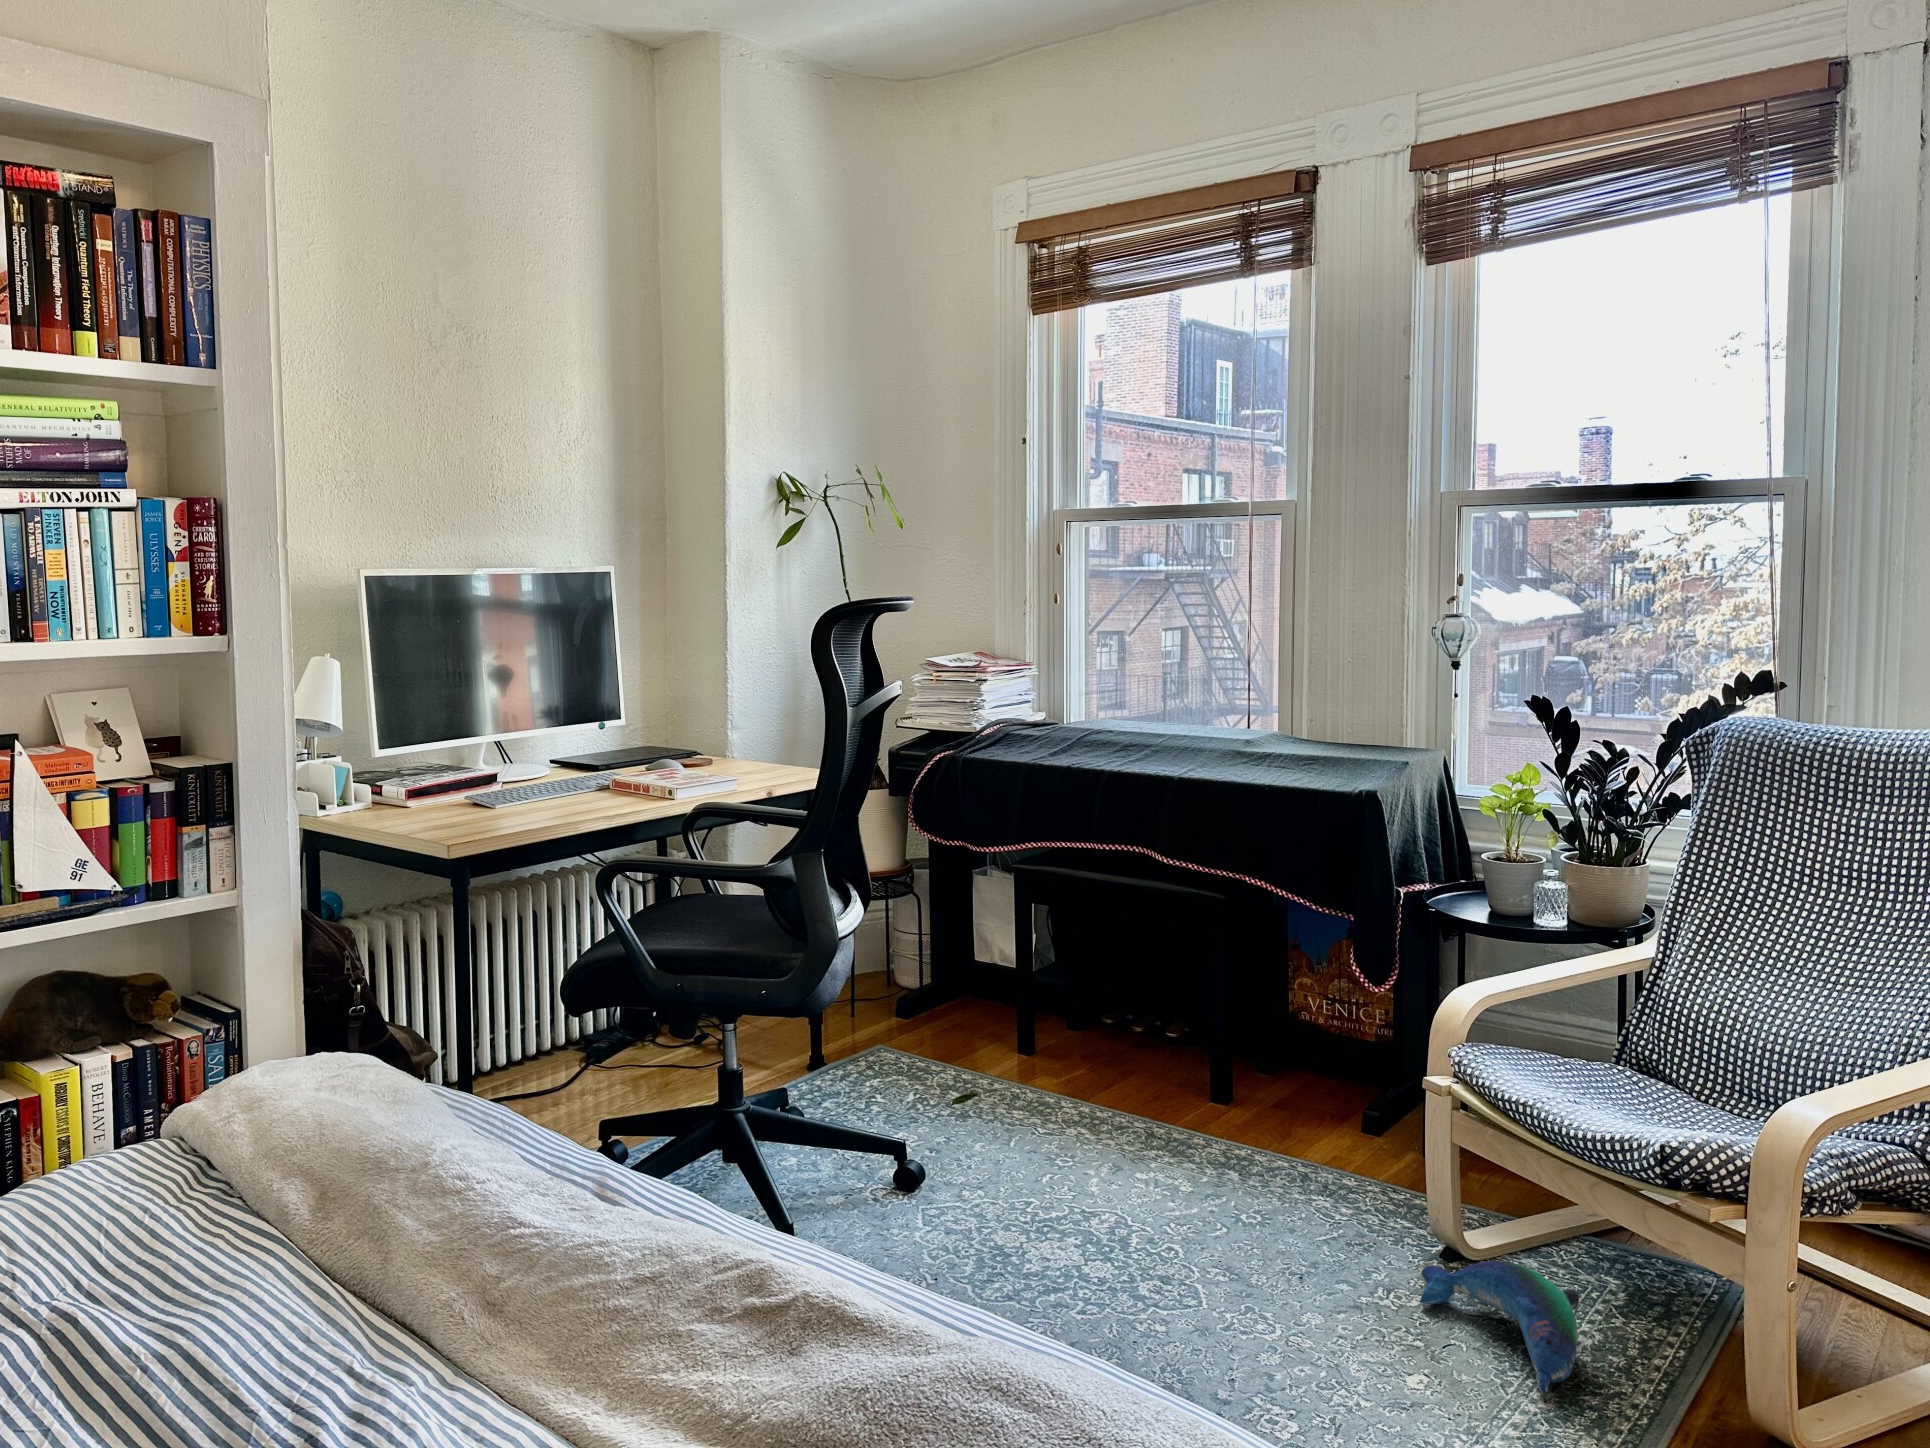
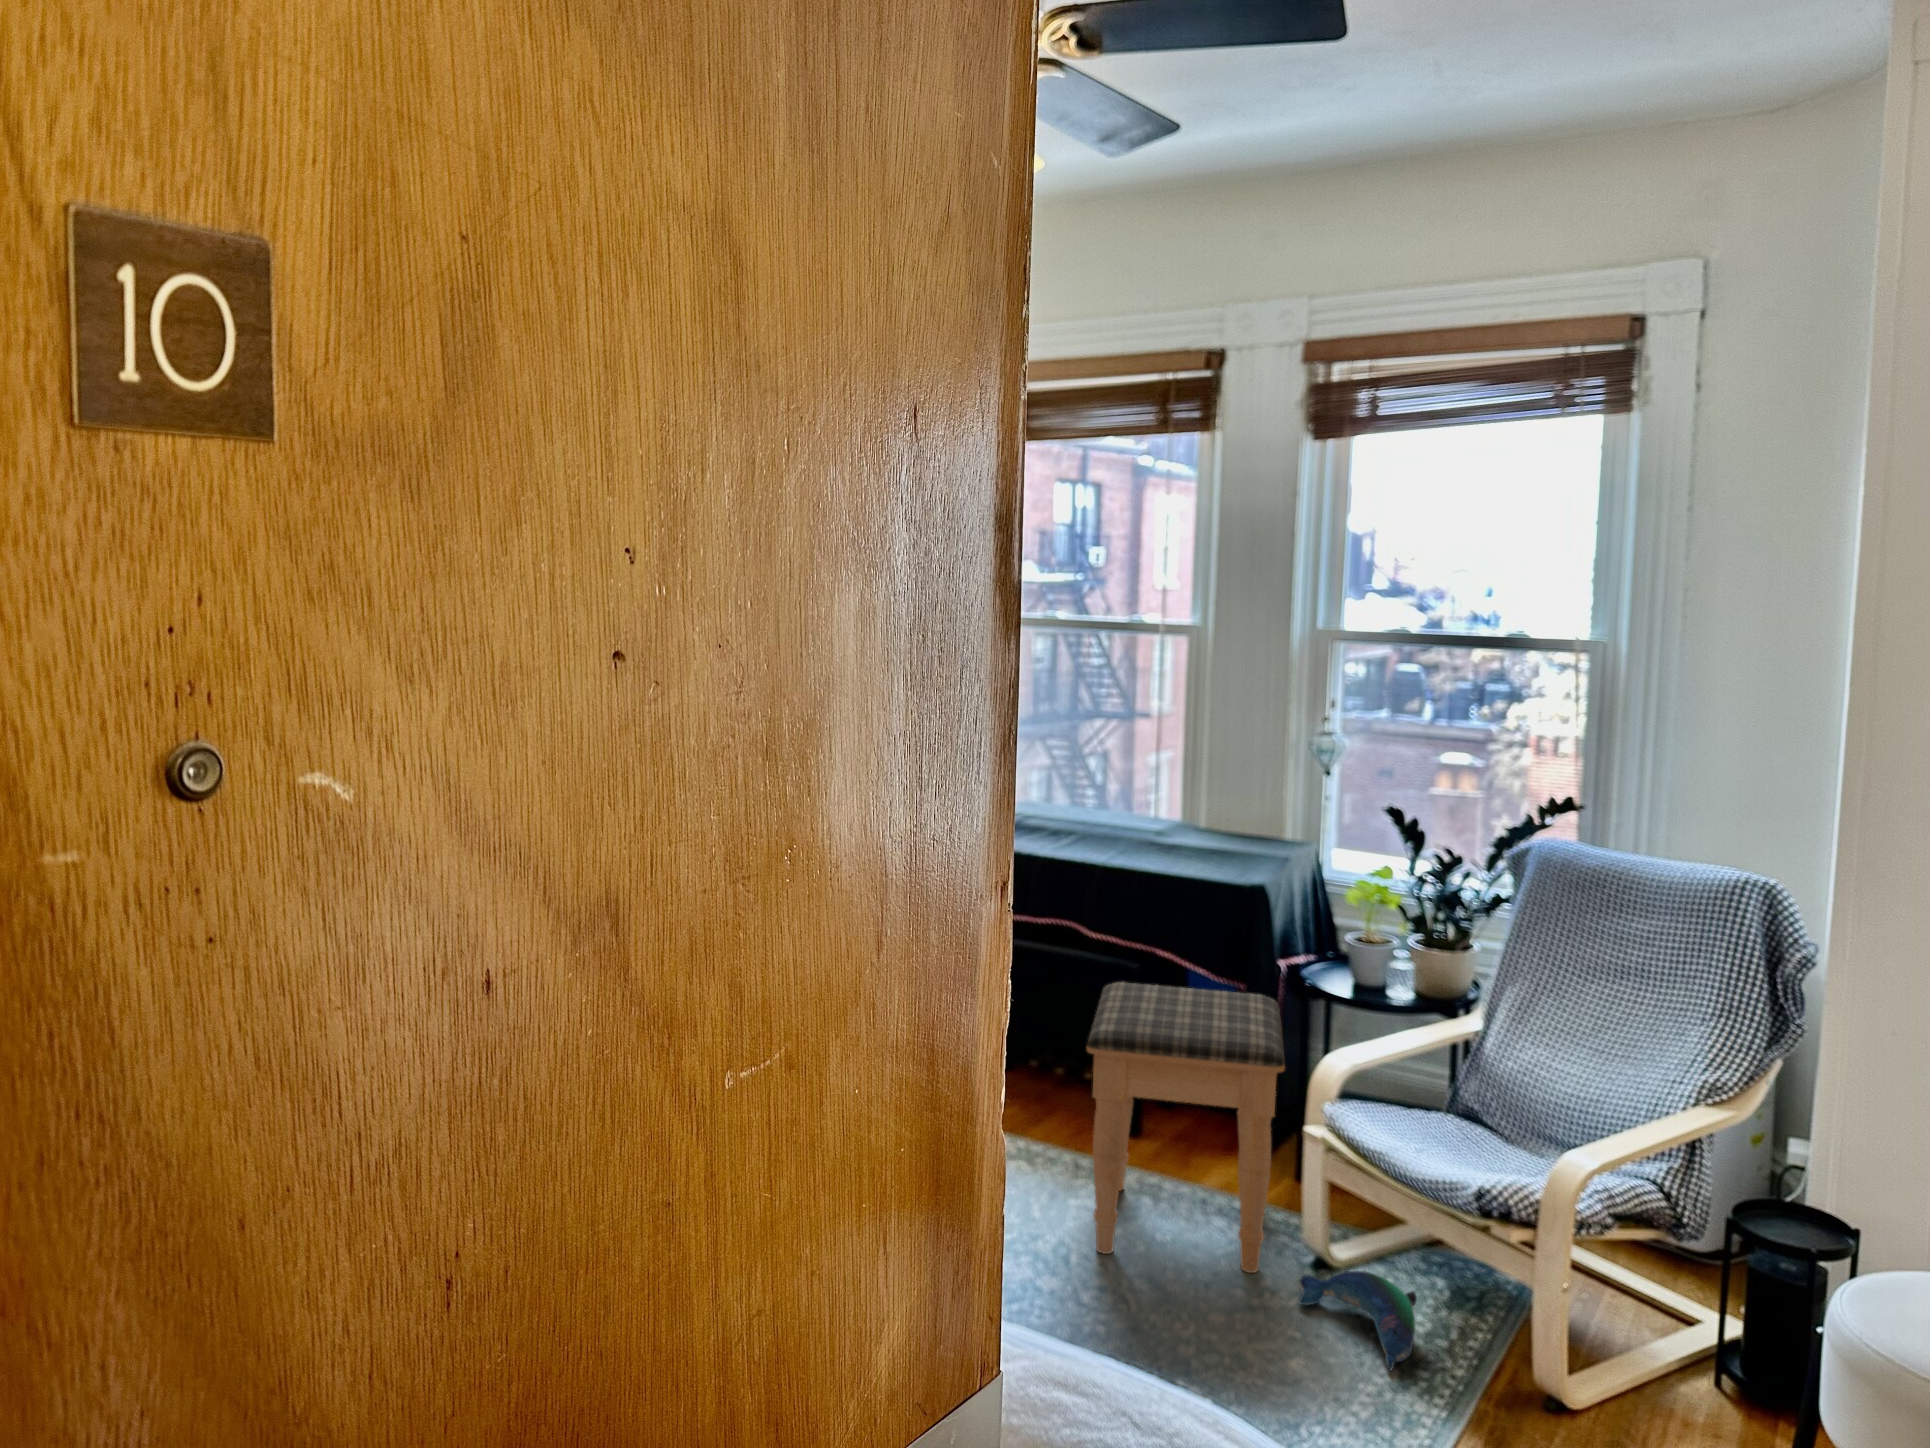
footstool: none [1142,906,1394,1262] -> present [1087,982,1285,1273]

